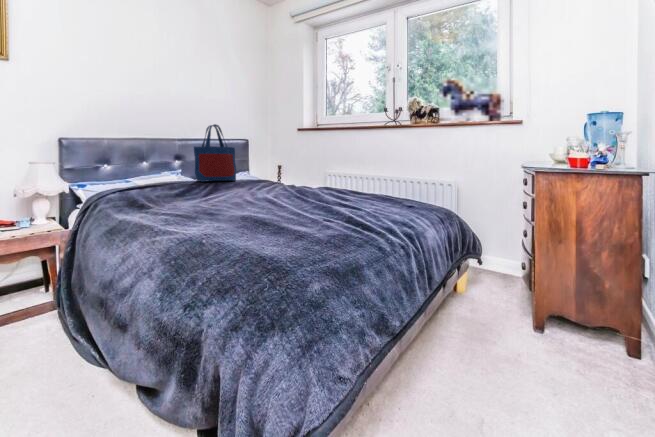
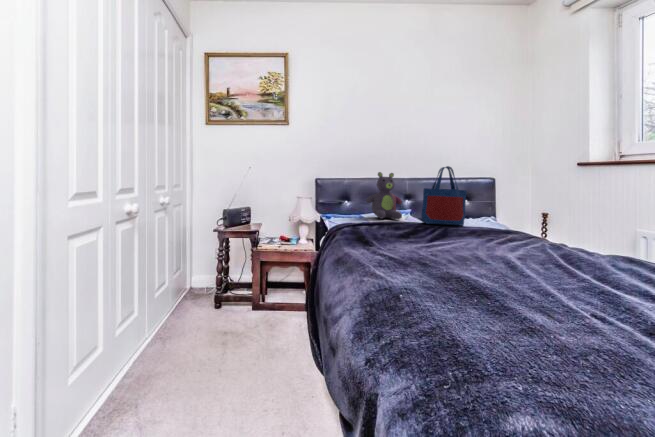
stuffed bear: none [129,131,174,181] -> present [366,172,402,219]

